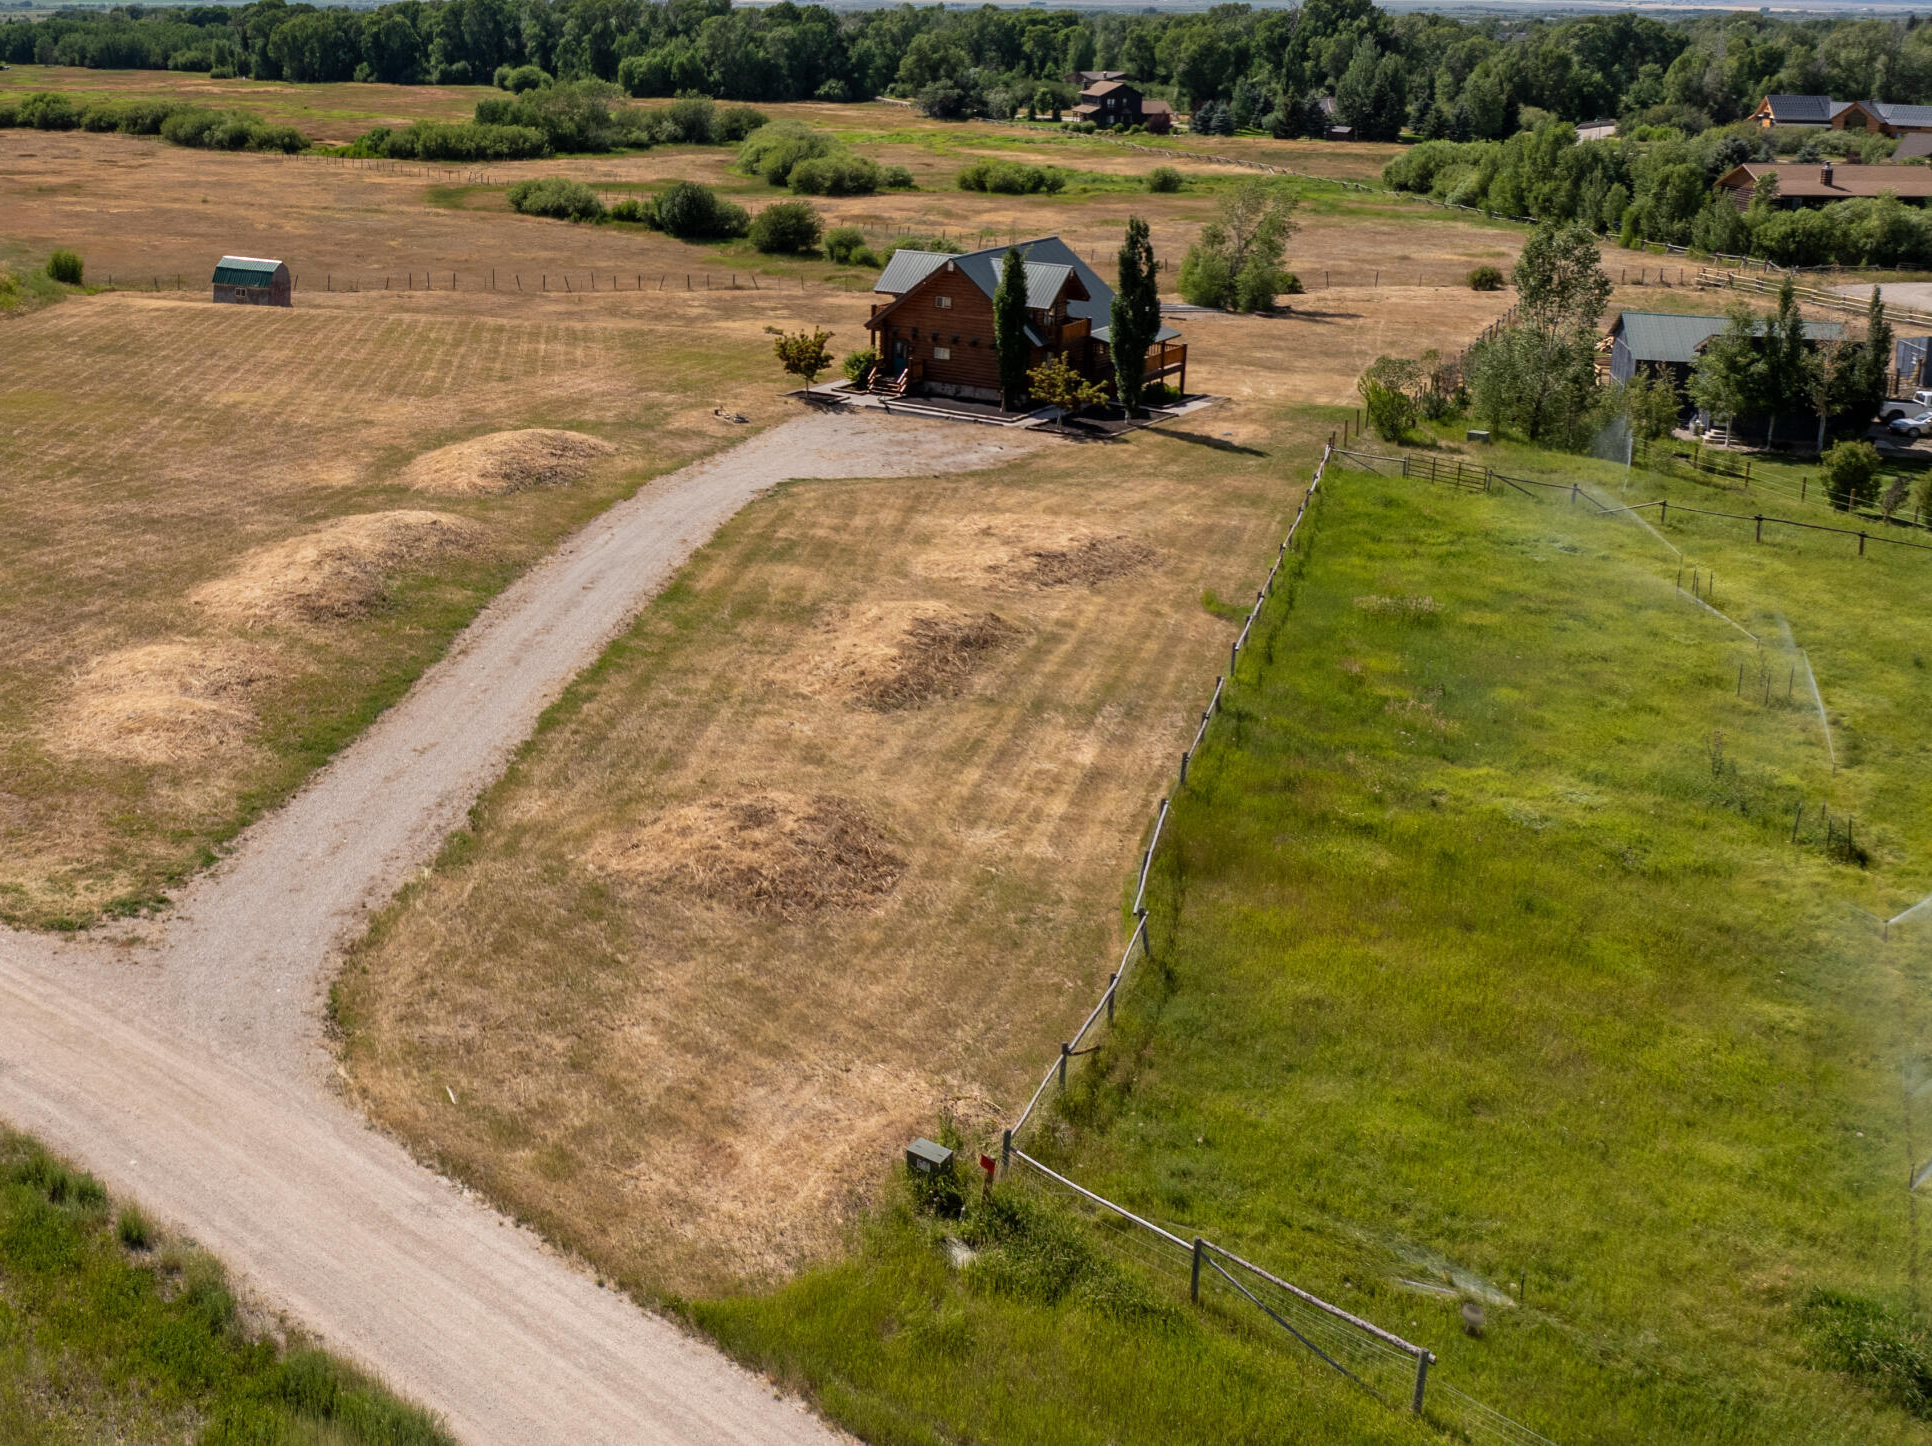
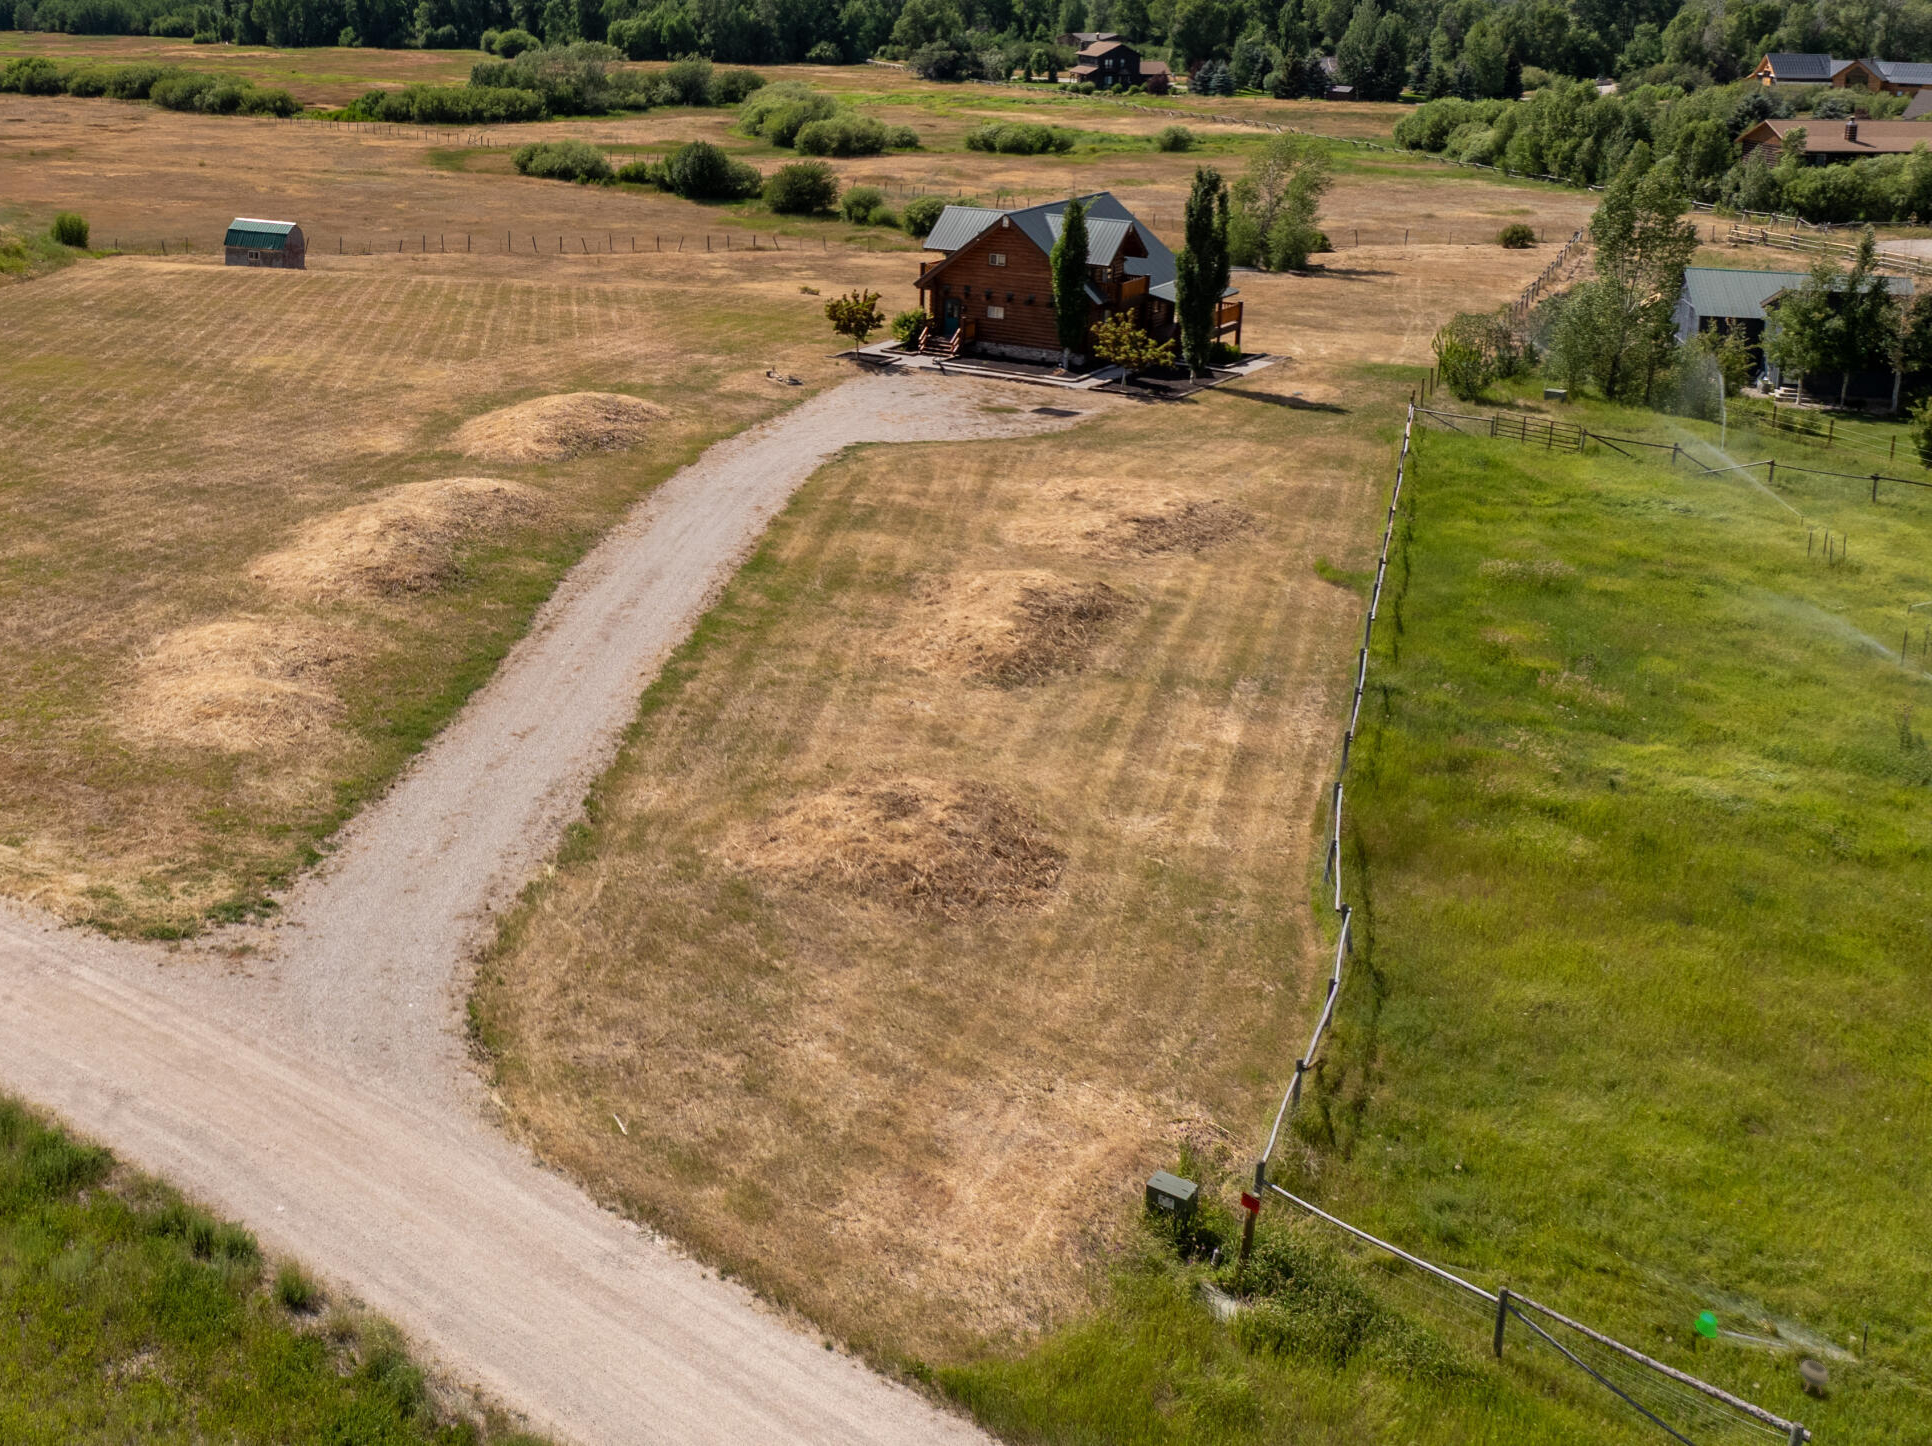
watering can: none [1379,1263,1402,1287] -> present [1695,1311,1718,1338]

